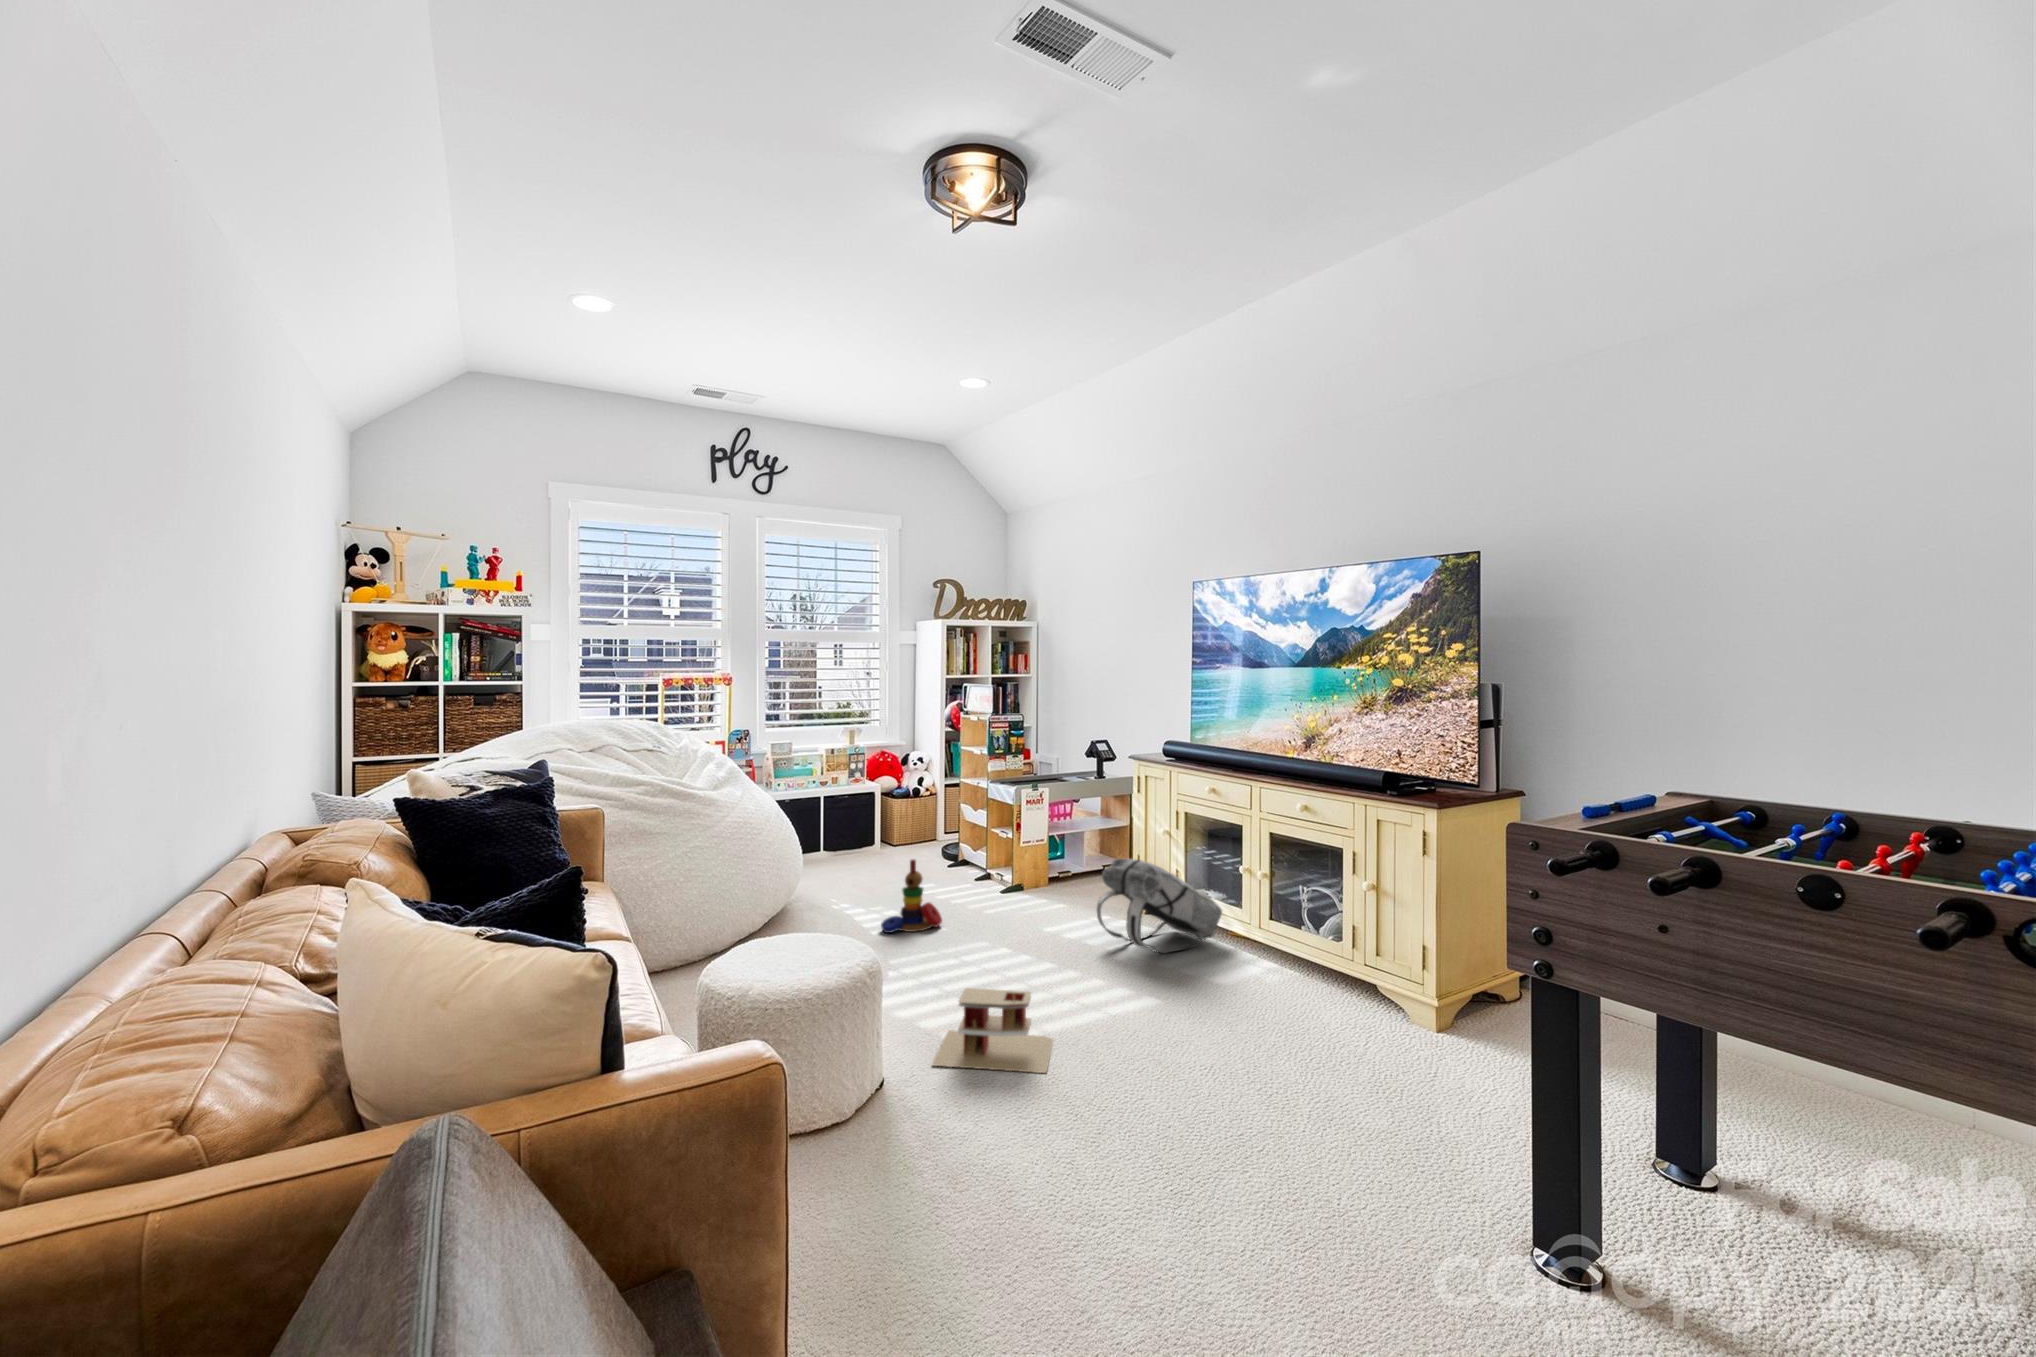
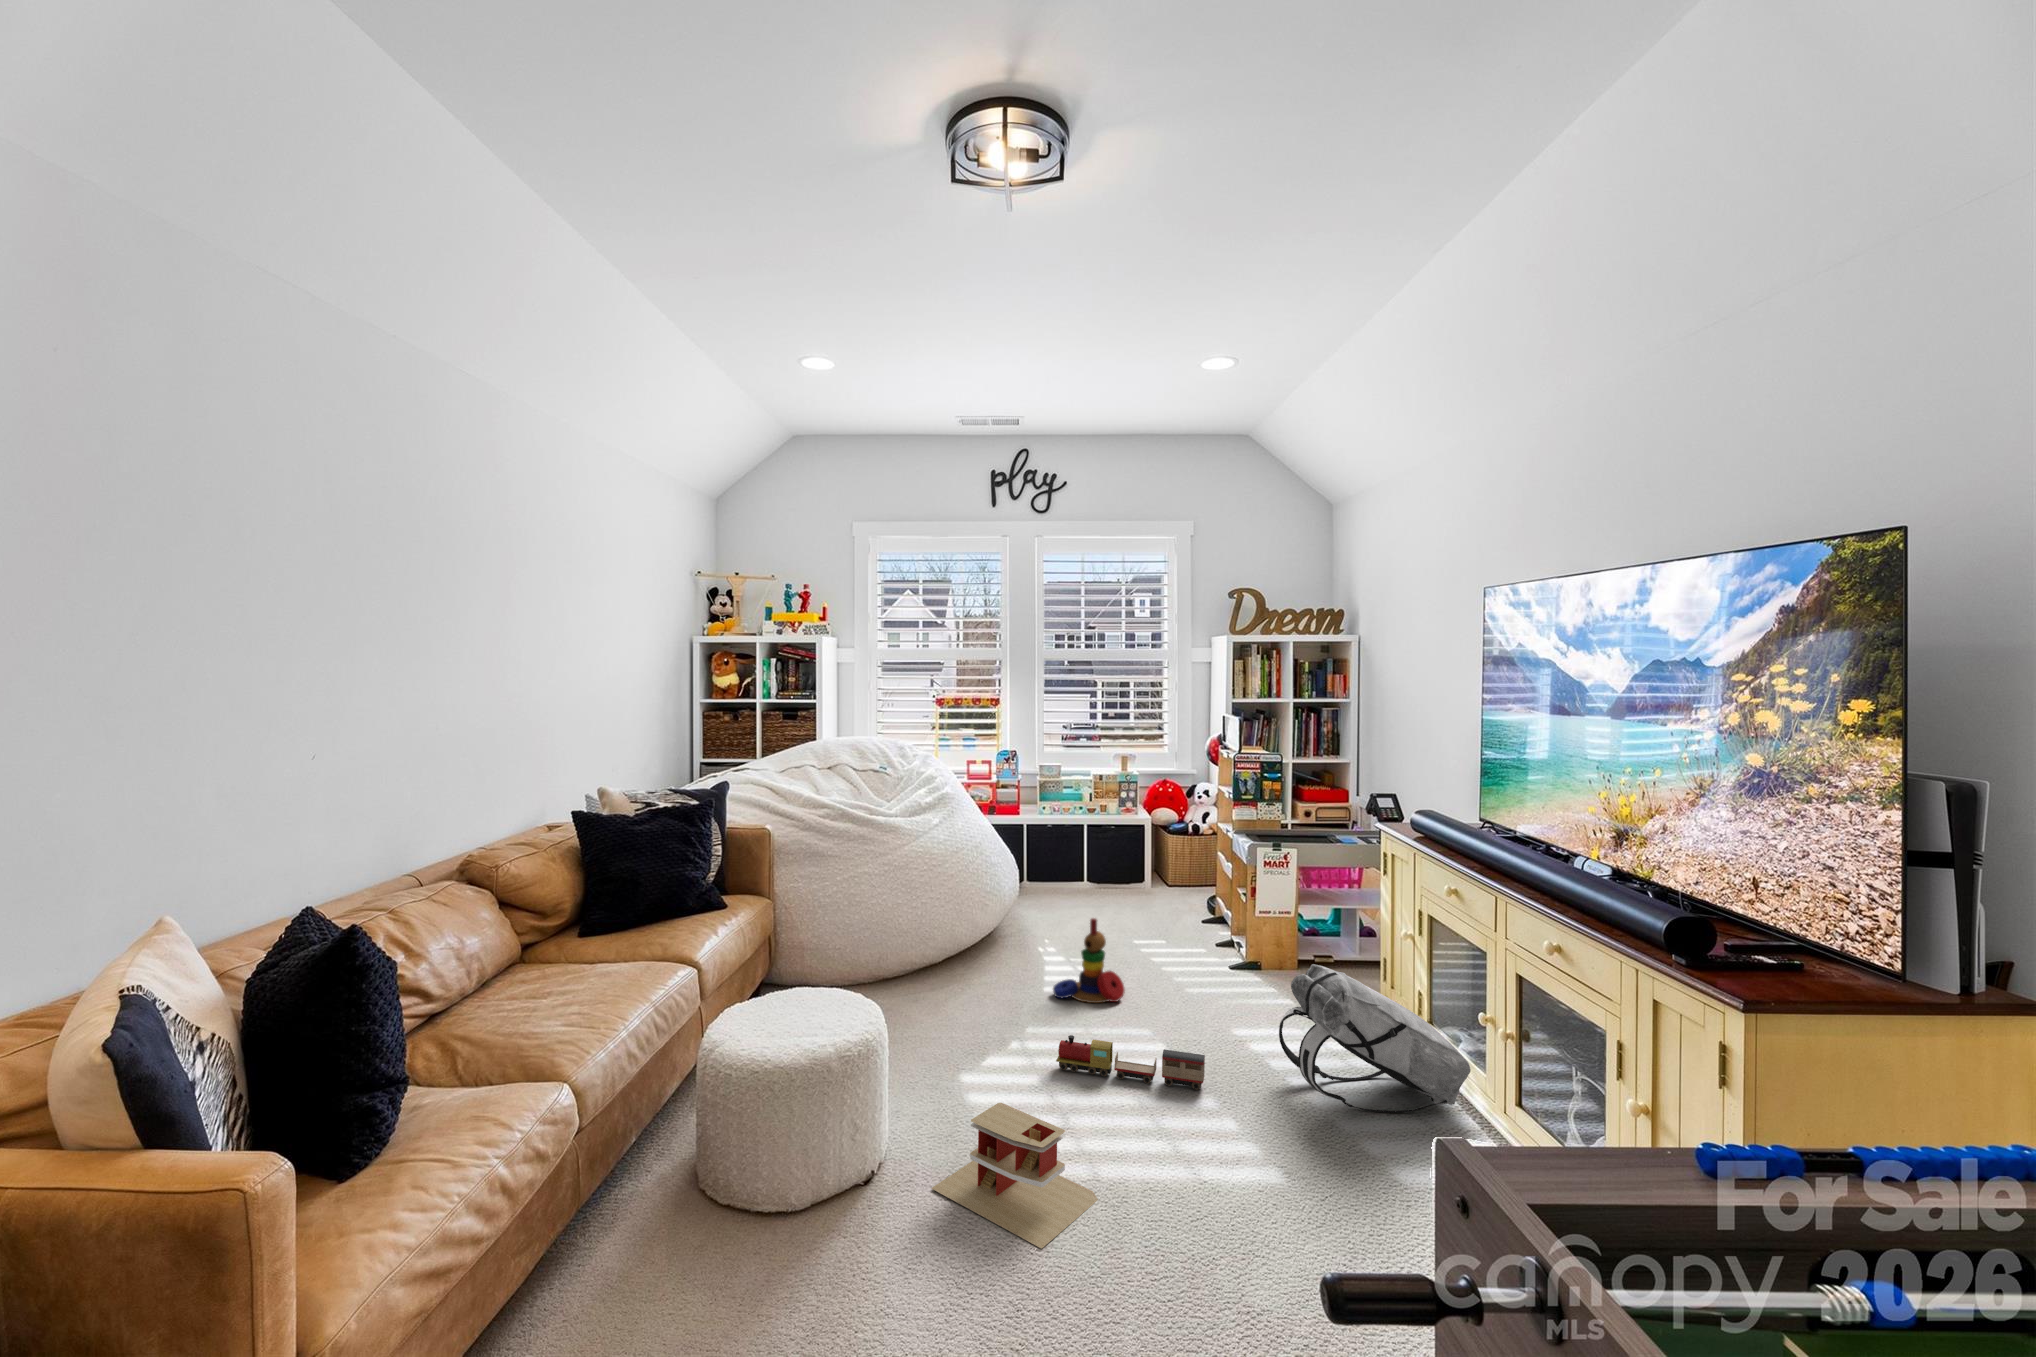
toy train: none [939,939,1058,976] -> present [1056,1035,1205,1090]

